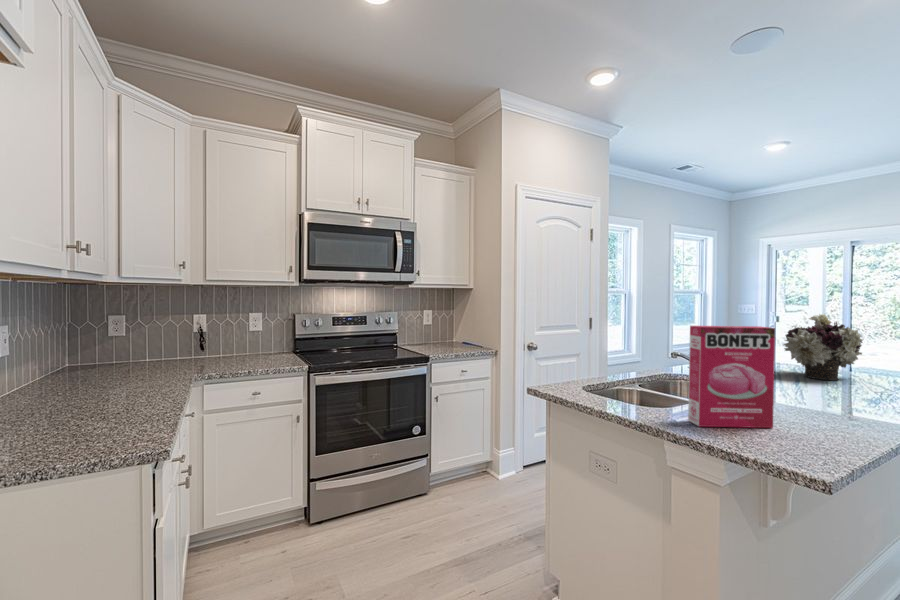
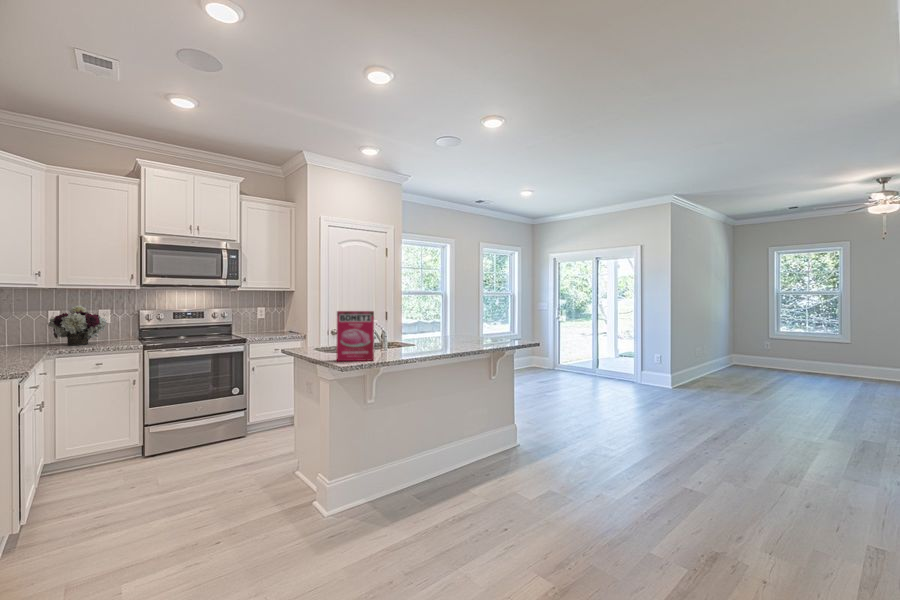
flower arrangement: present [783,314,863,380] -> present [48,305,107,345]

